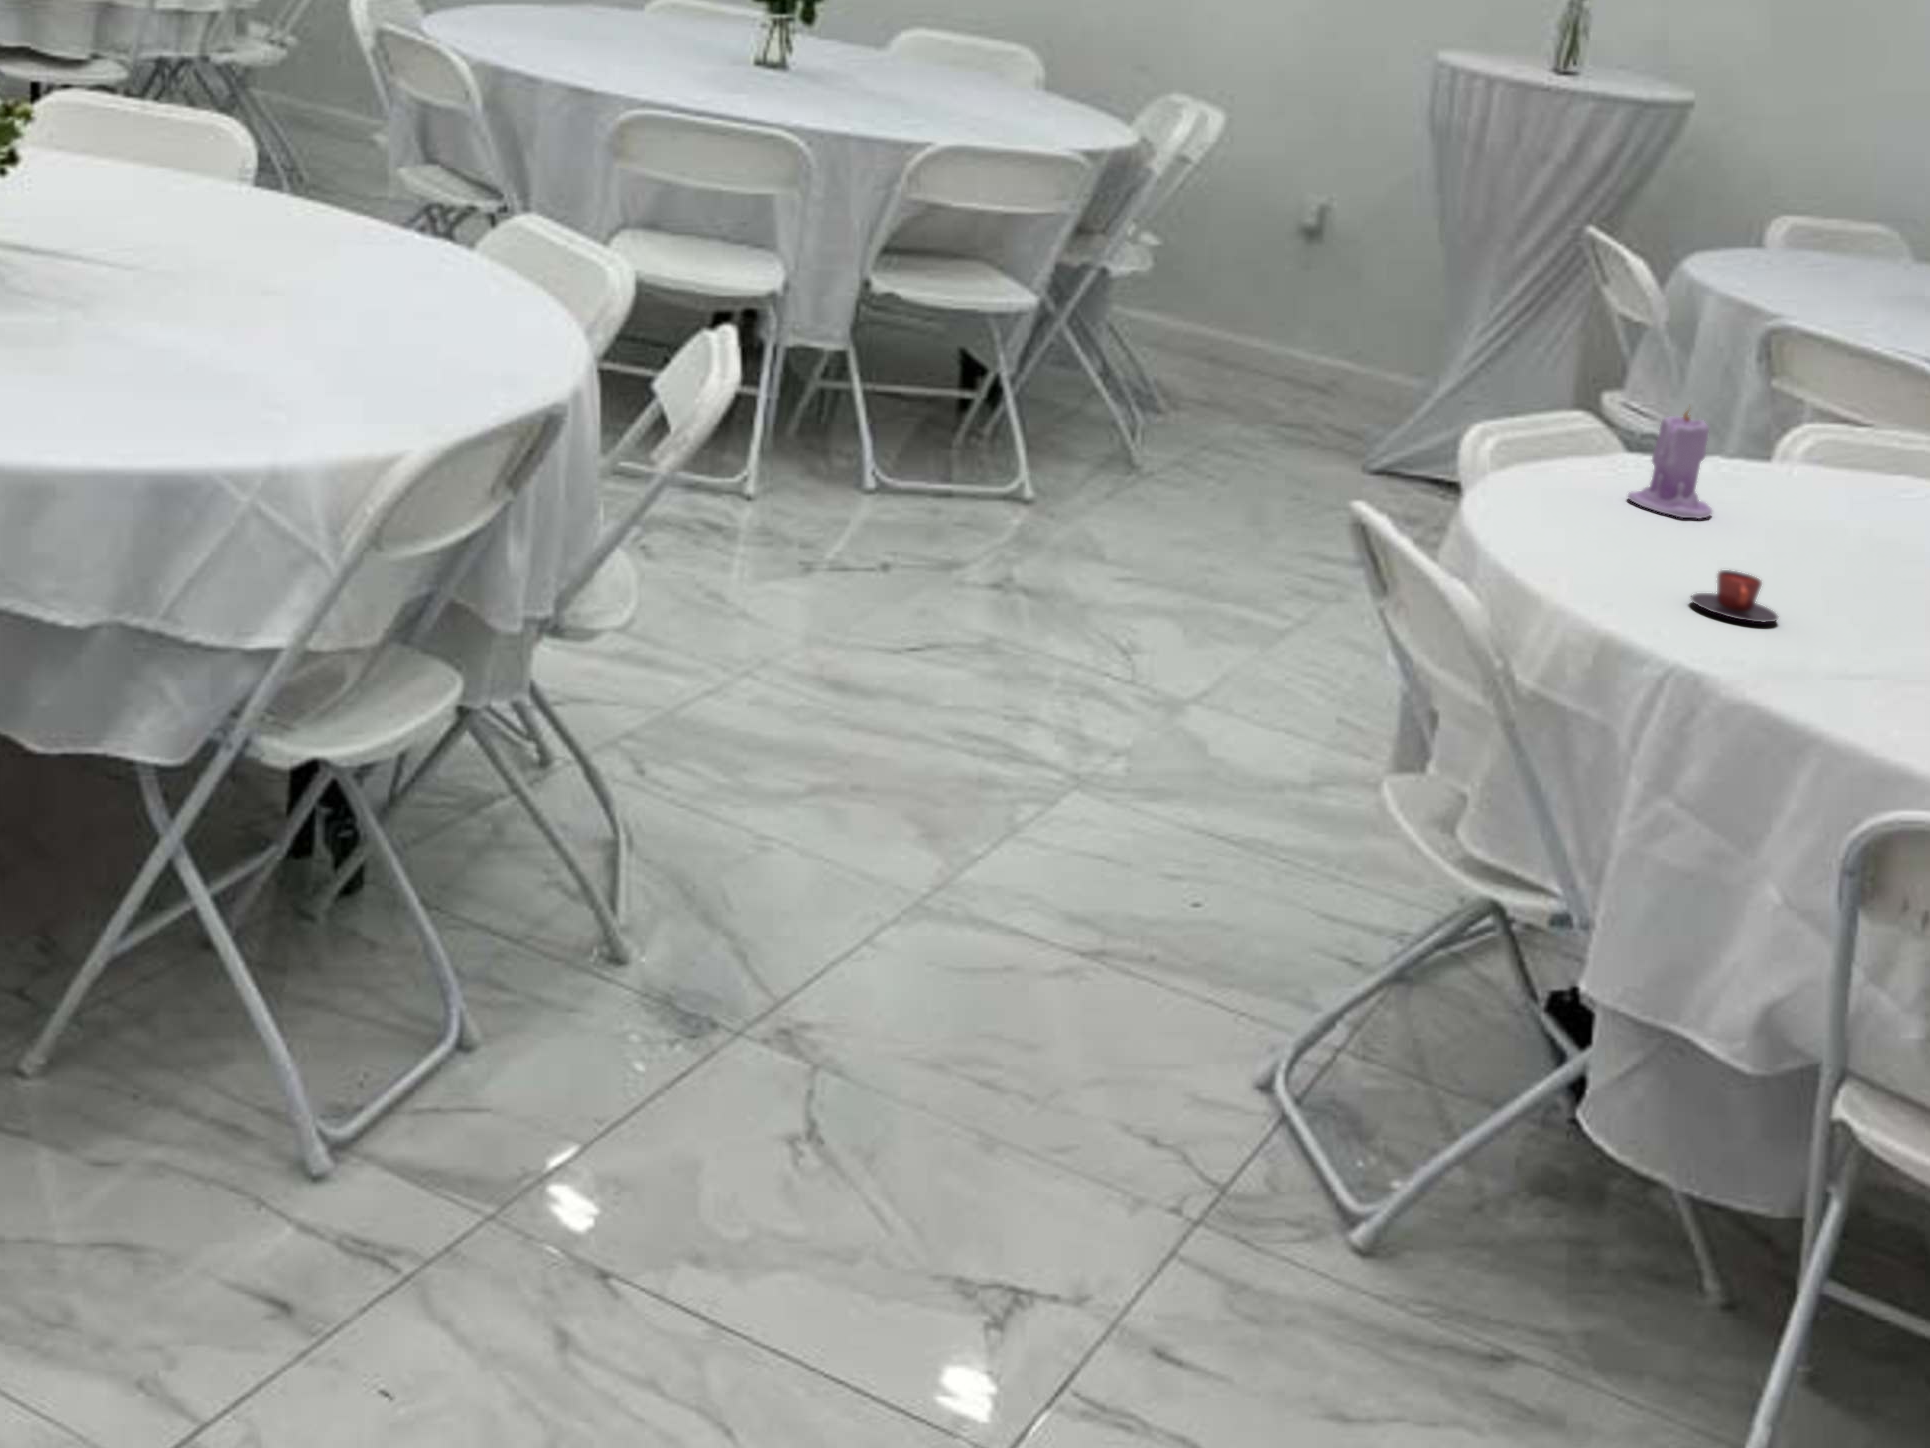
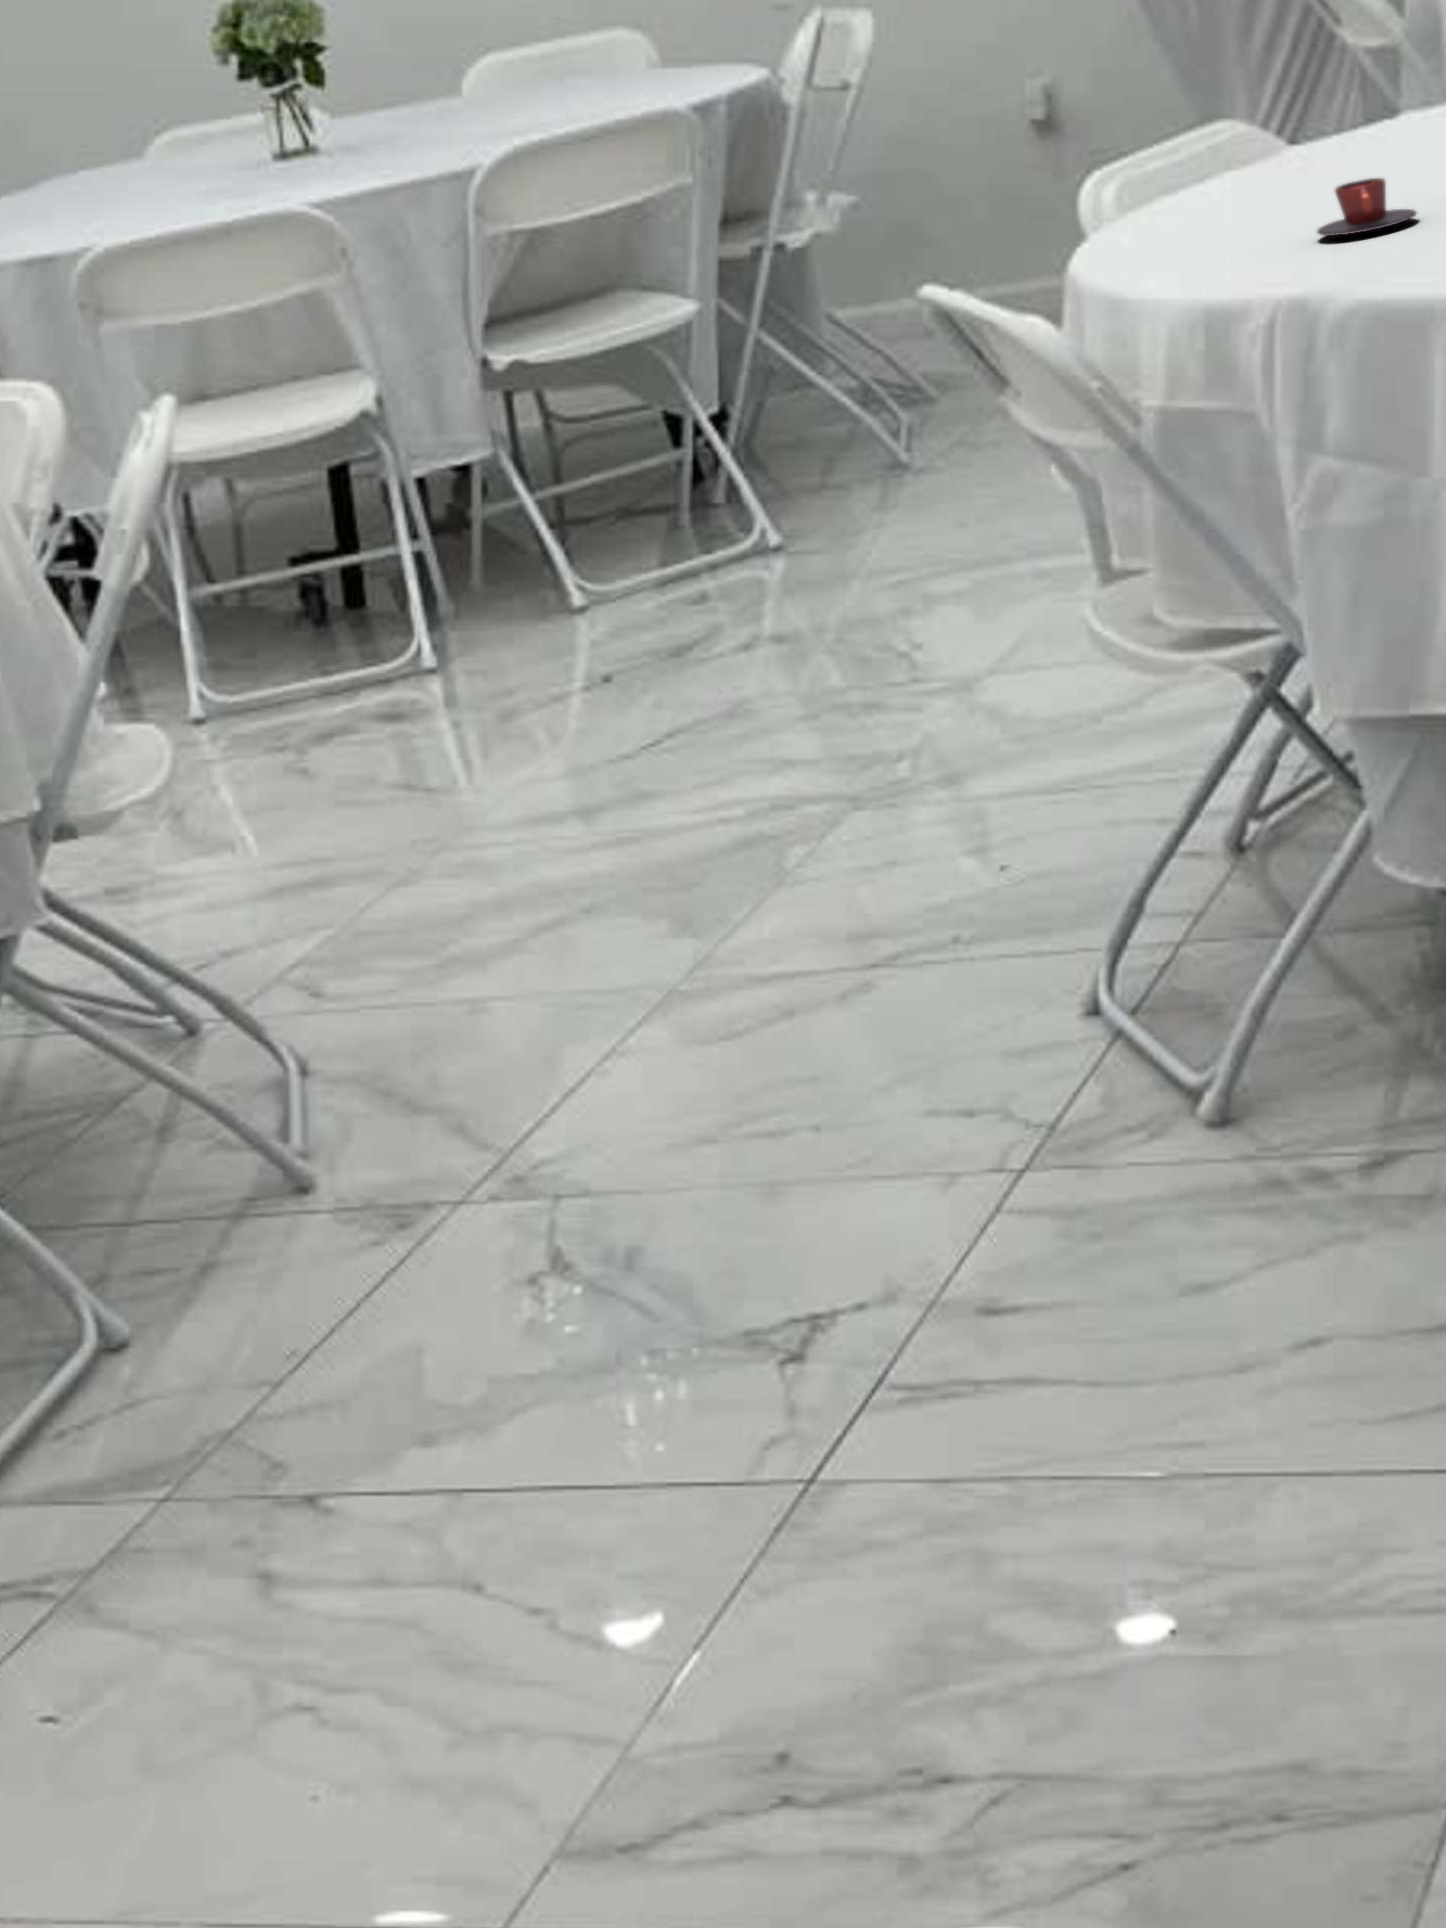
candle: present [1628,411,1712,518] -> none [1270,36,1368,176]

